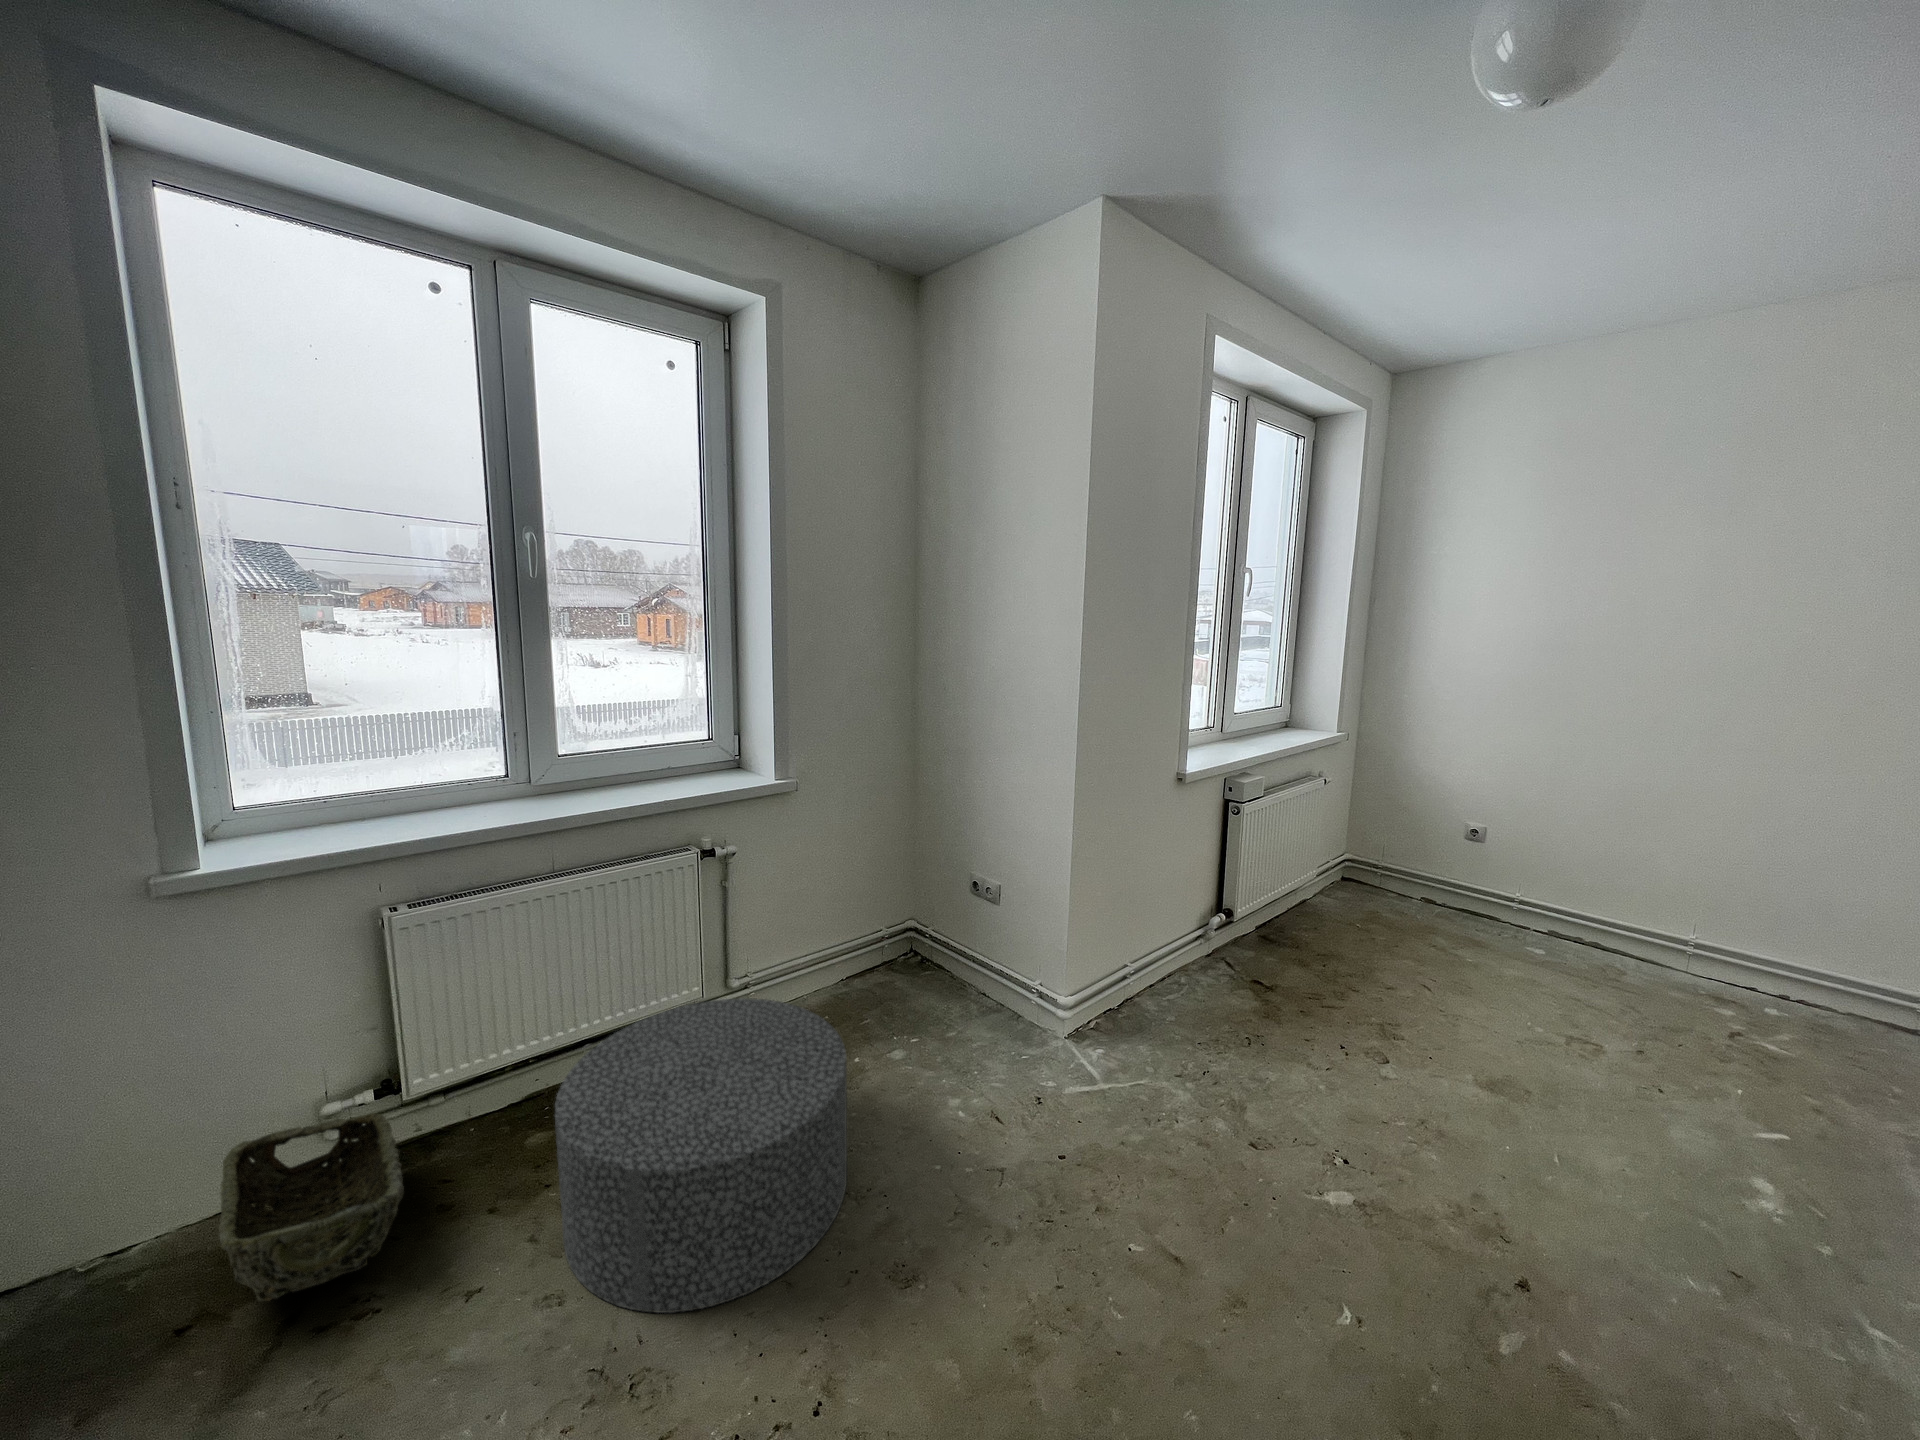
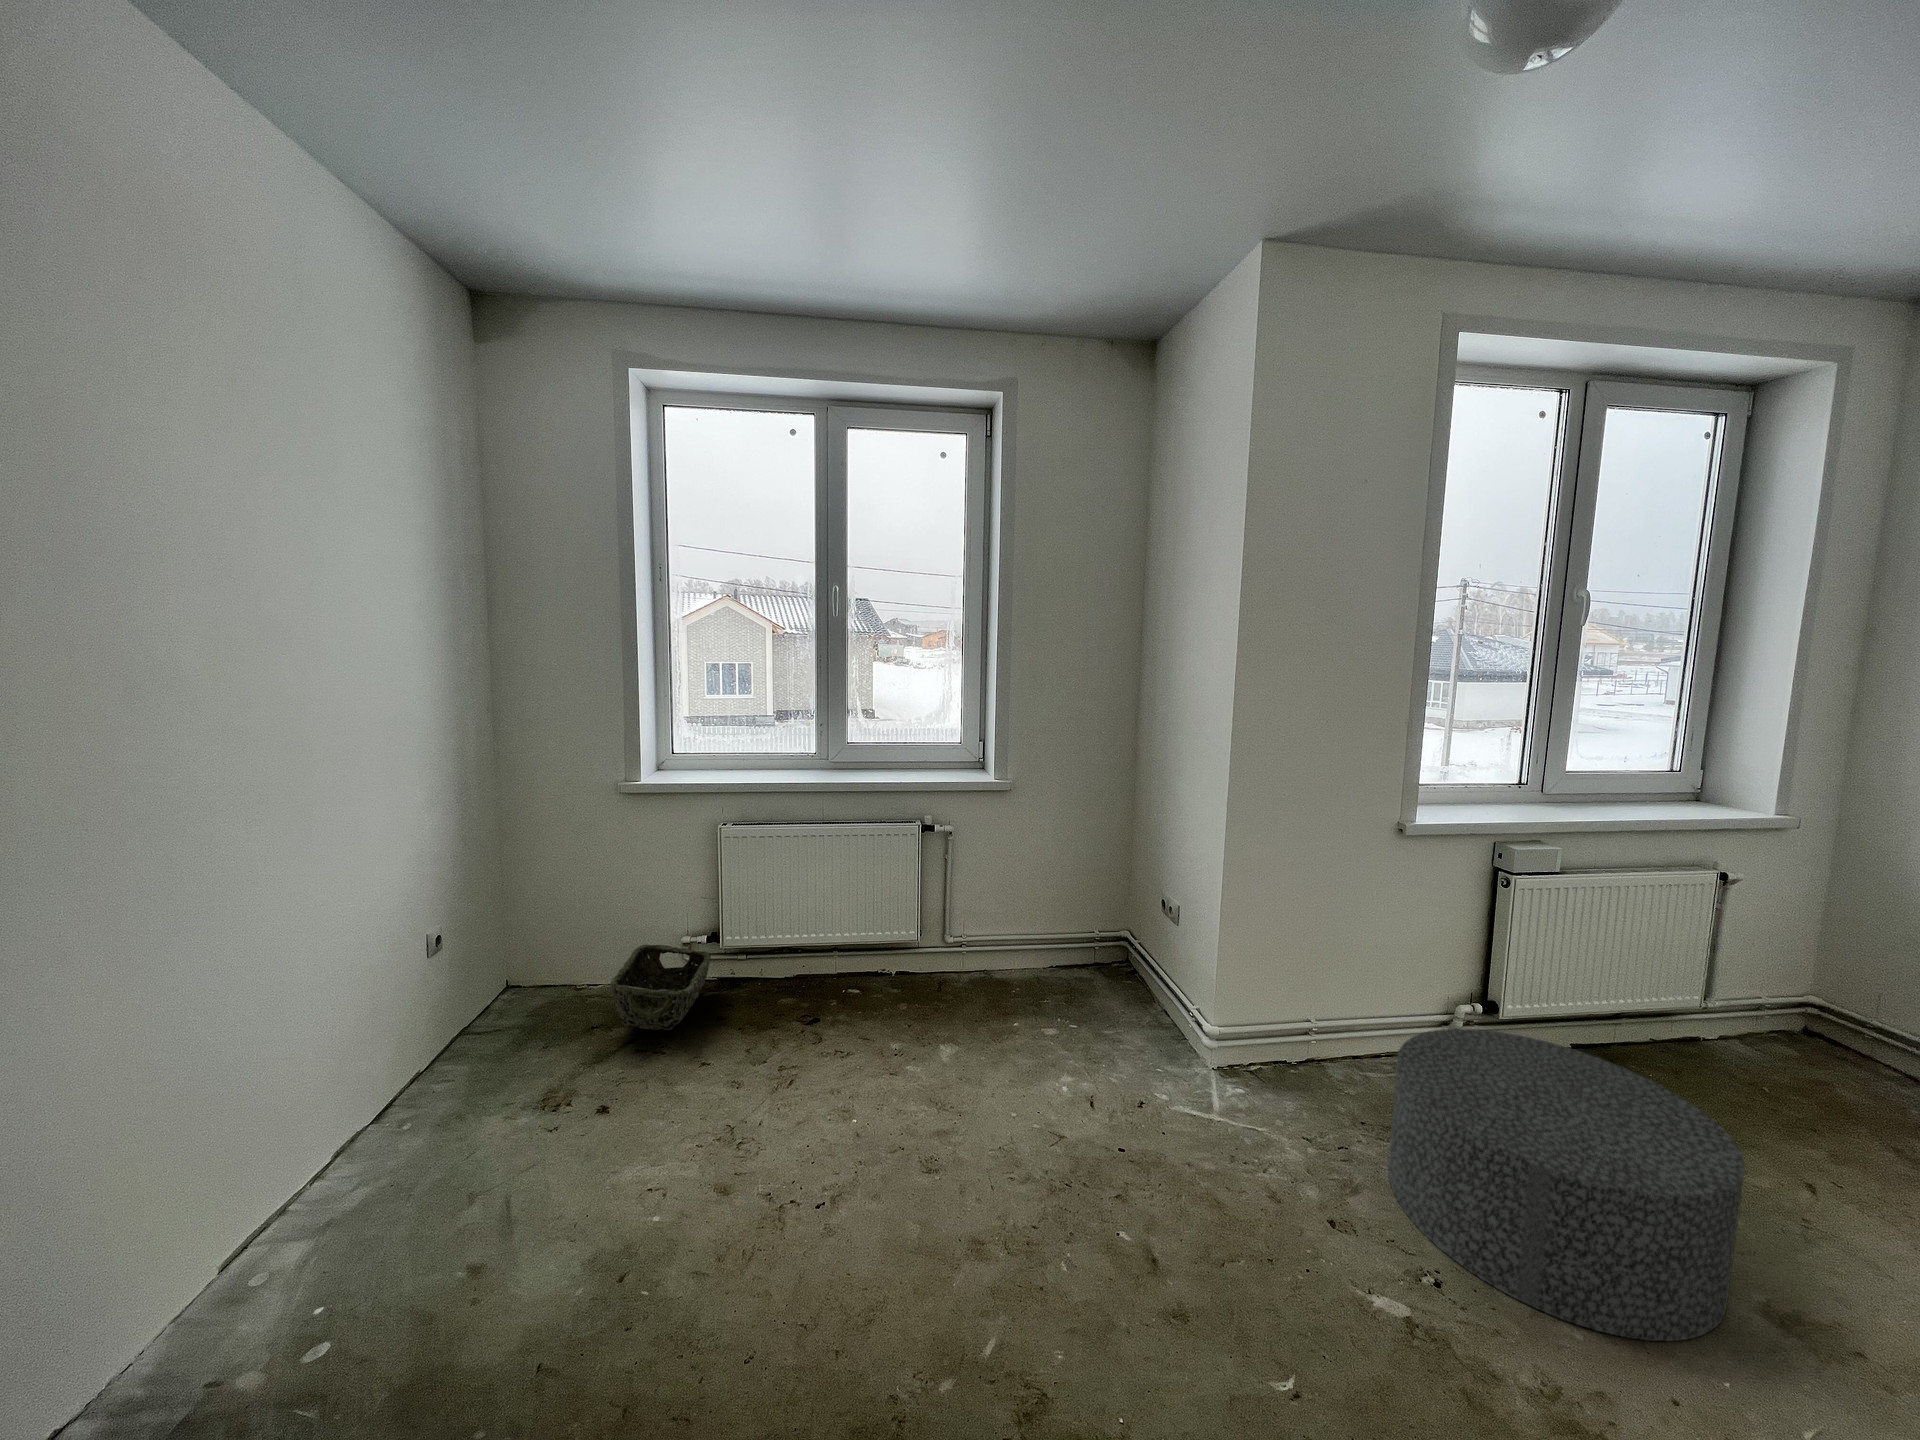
ottoman: present [555,998,847,1313] -> present [1389,1029,1745,1341]

